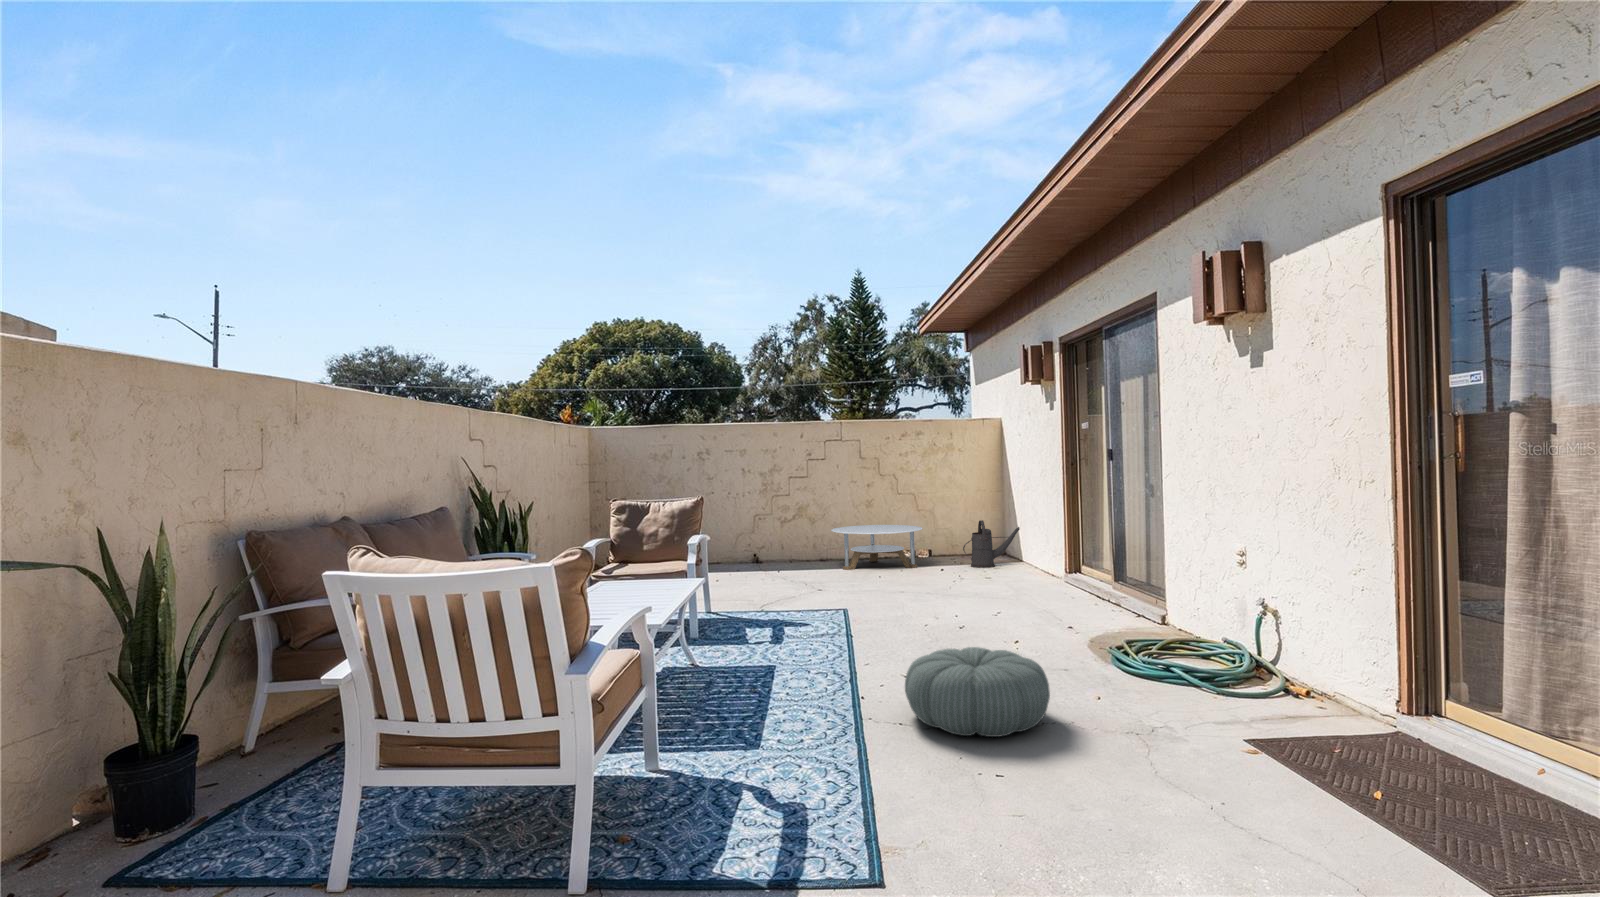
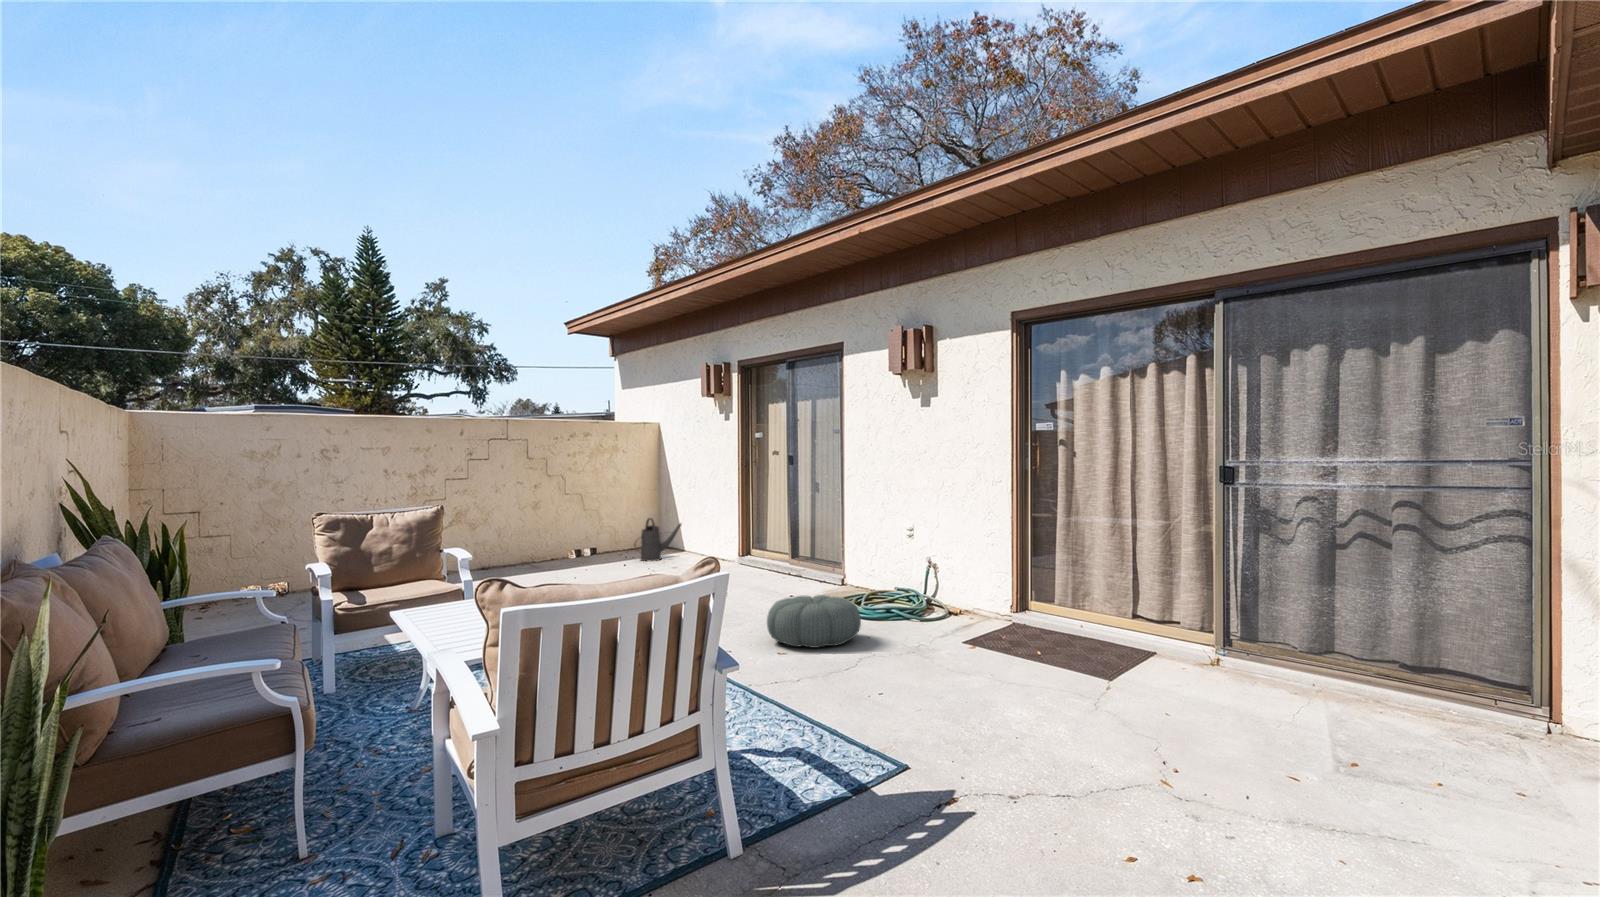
round table: present [831,525,922,570] -> none [503,526,596,572]

